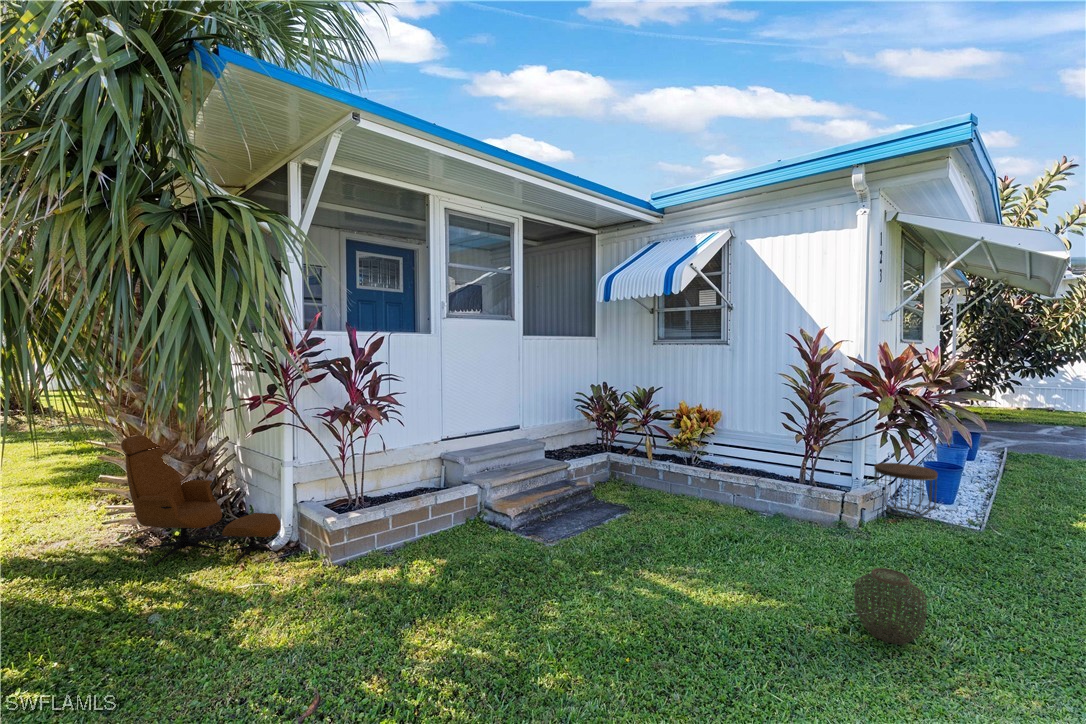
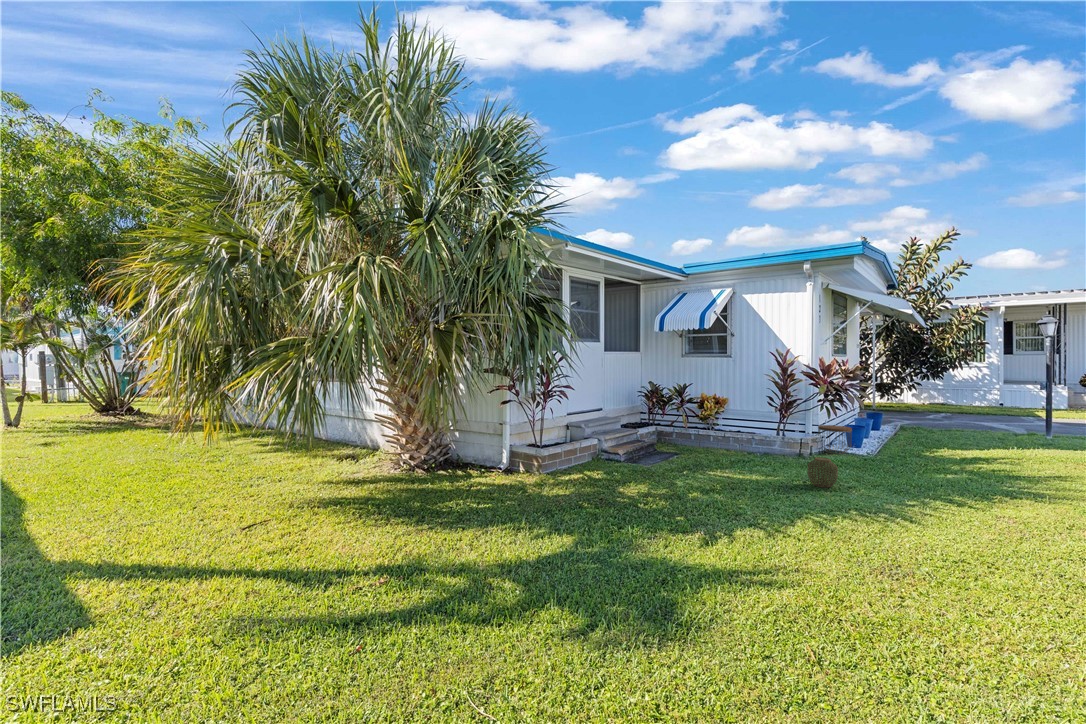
lounge chair: present [121,434,281,566] -> none [431,406,509,473]

